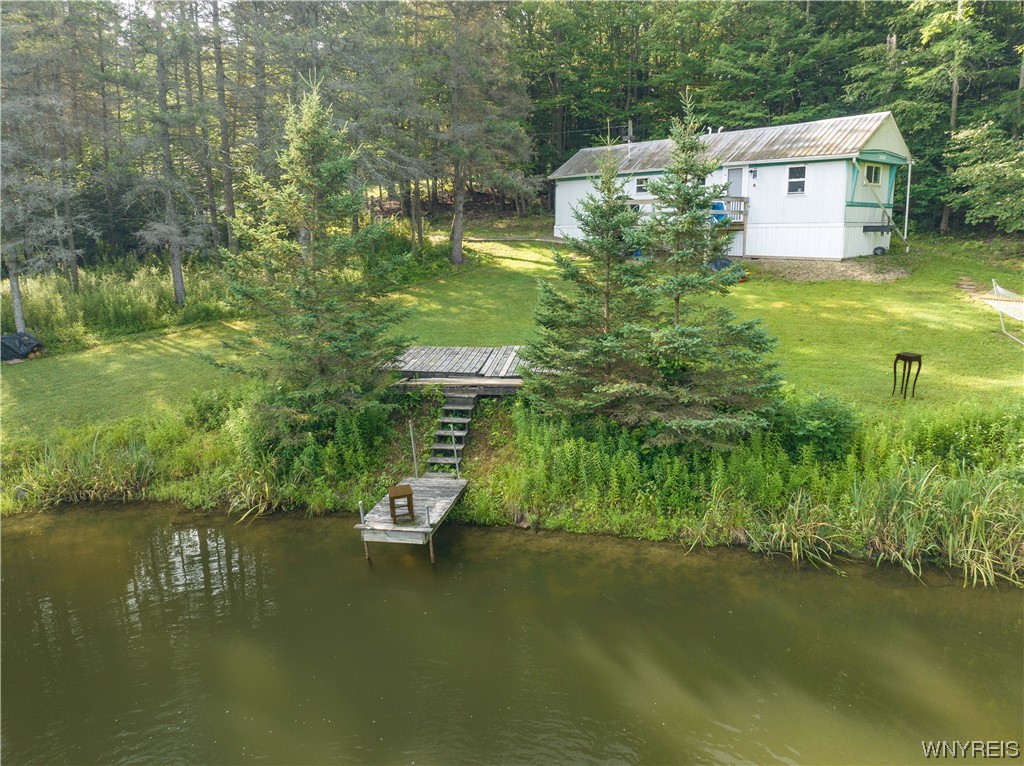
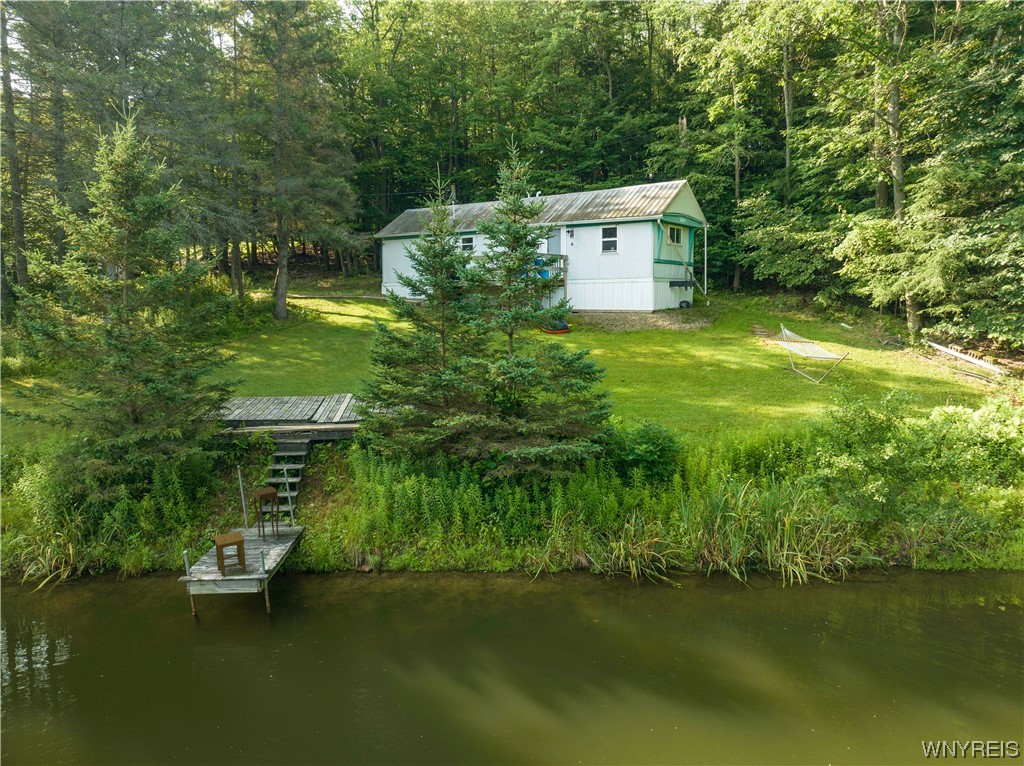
side table: present [892,352,923,399] -> present [253,486,279,542]

